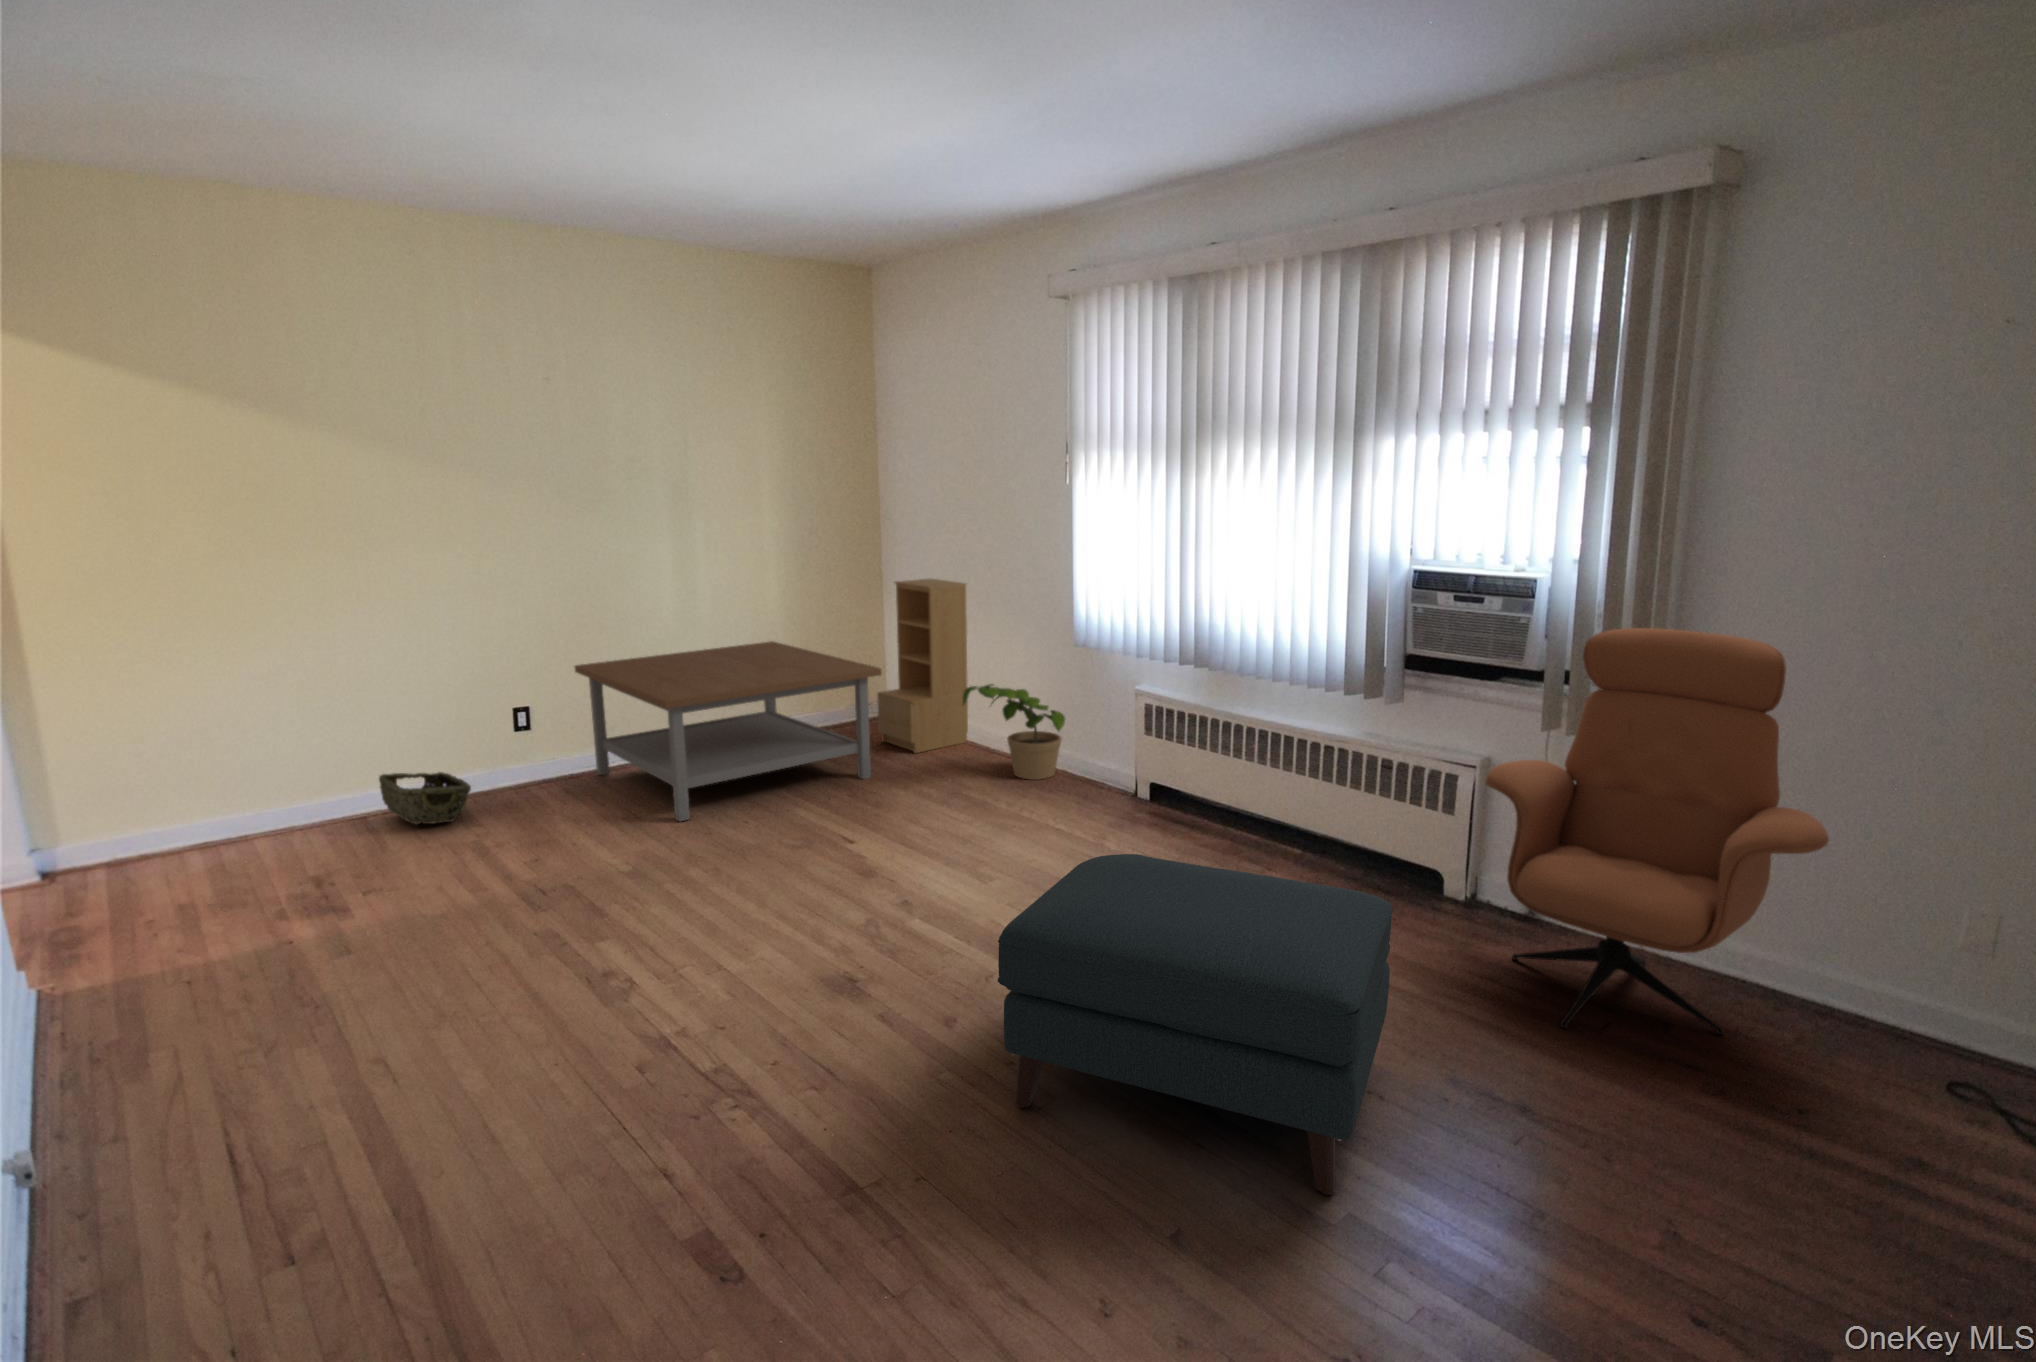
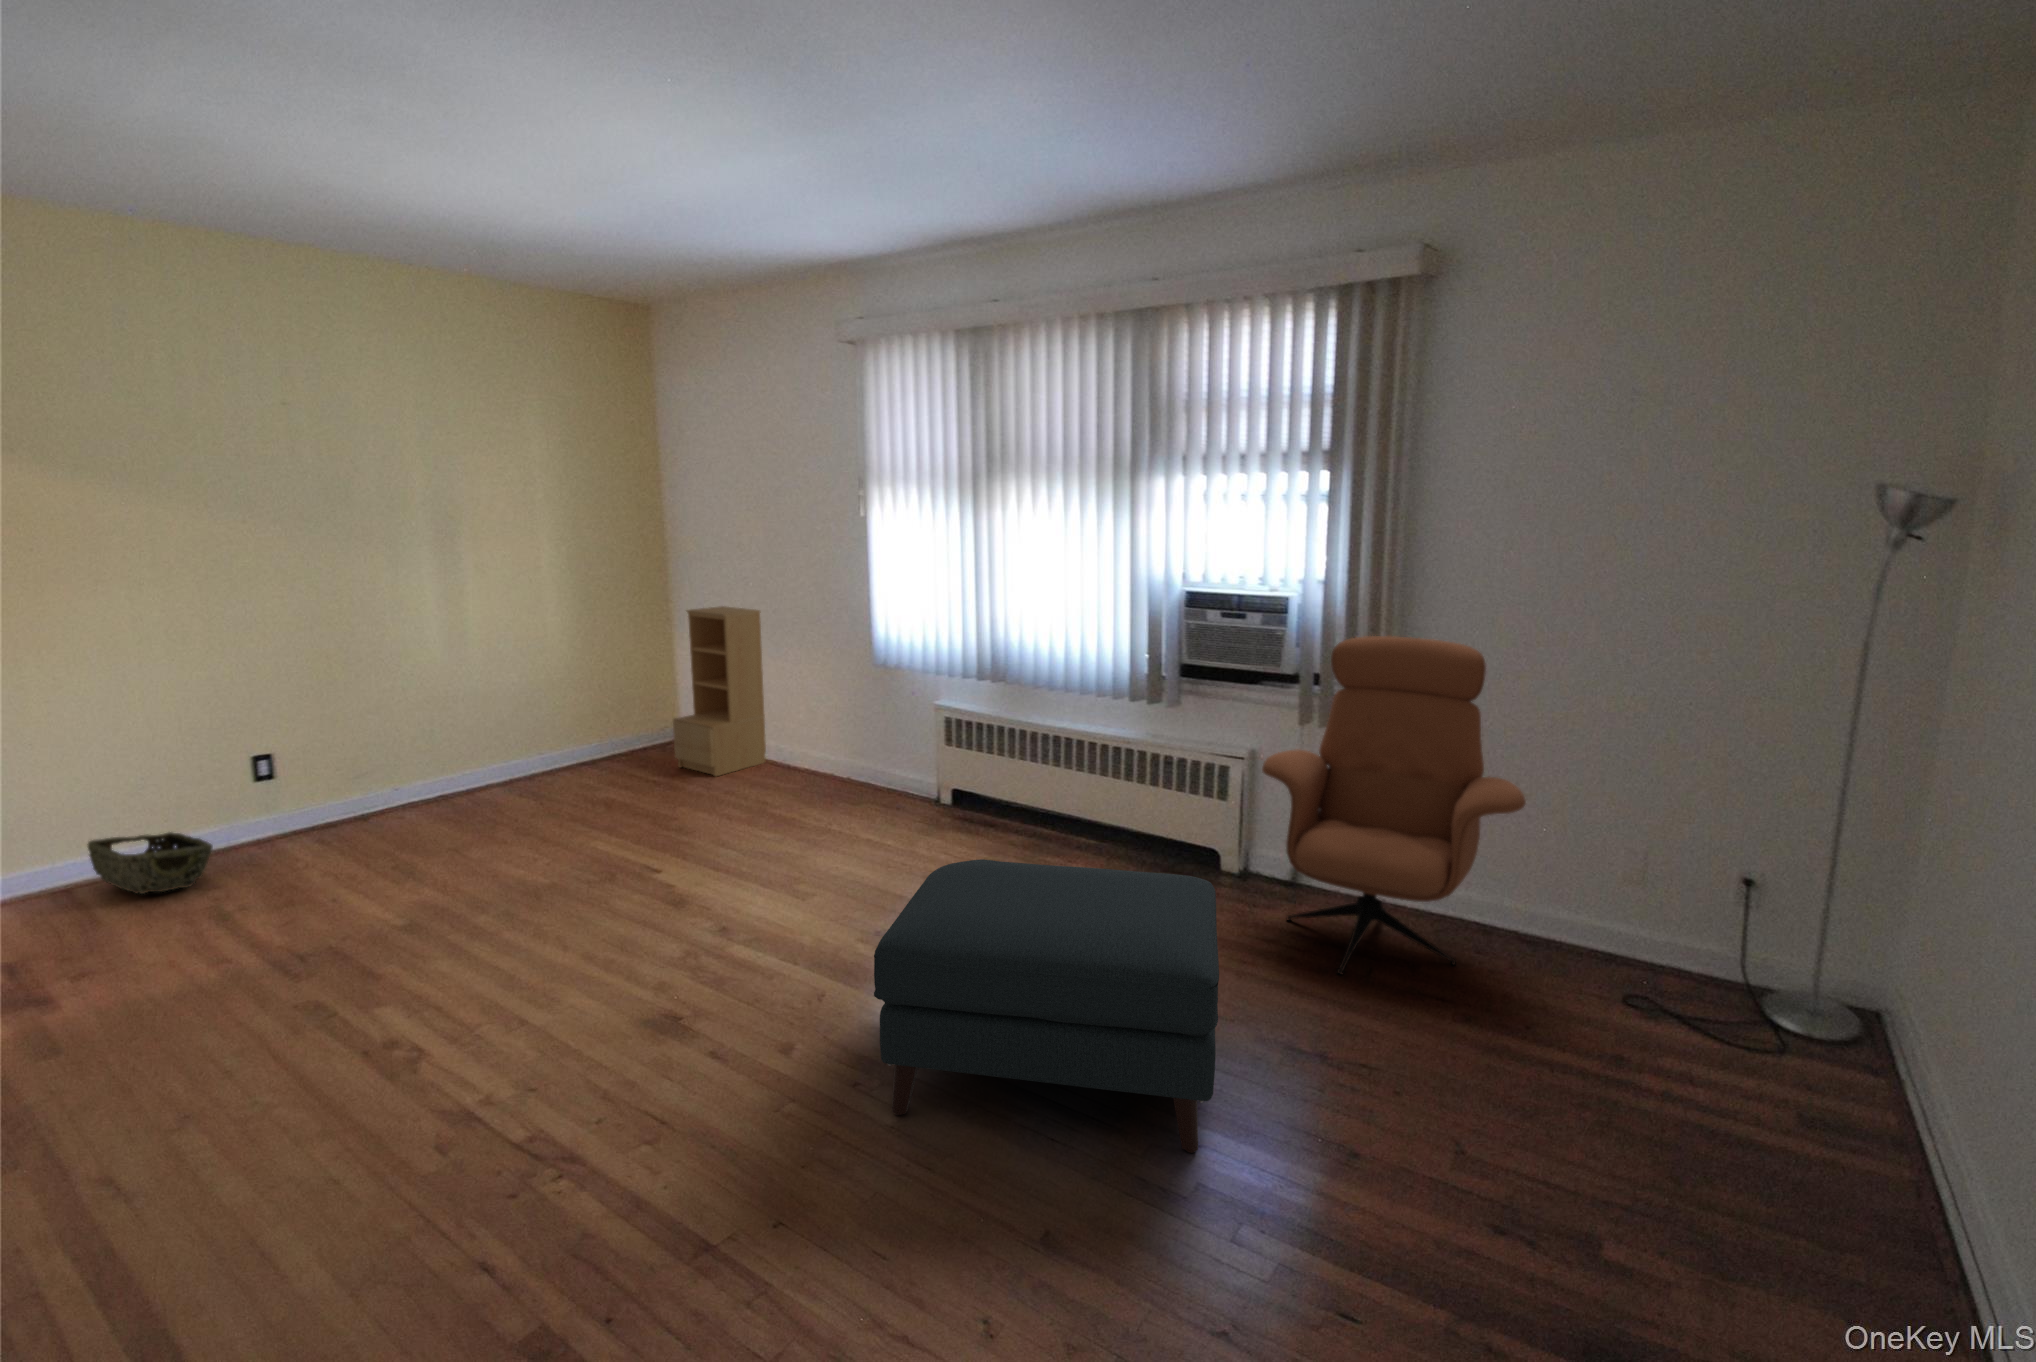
coffee table: present [575,641,882,821] -> none [333,672,683,864]
potted plant: present [962,684,1065,780] -> none [768,706,867,794]

